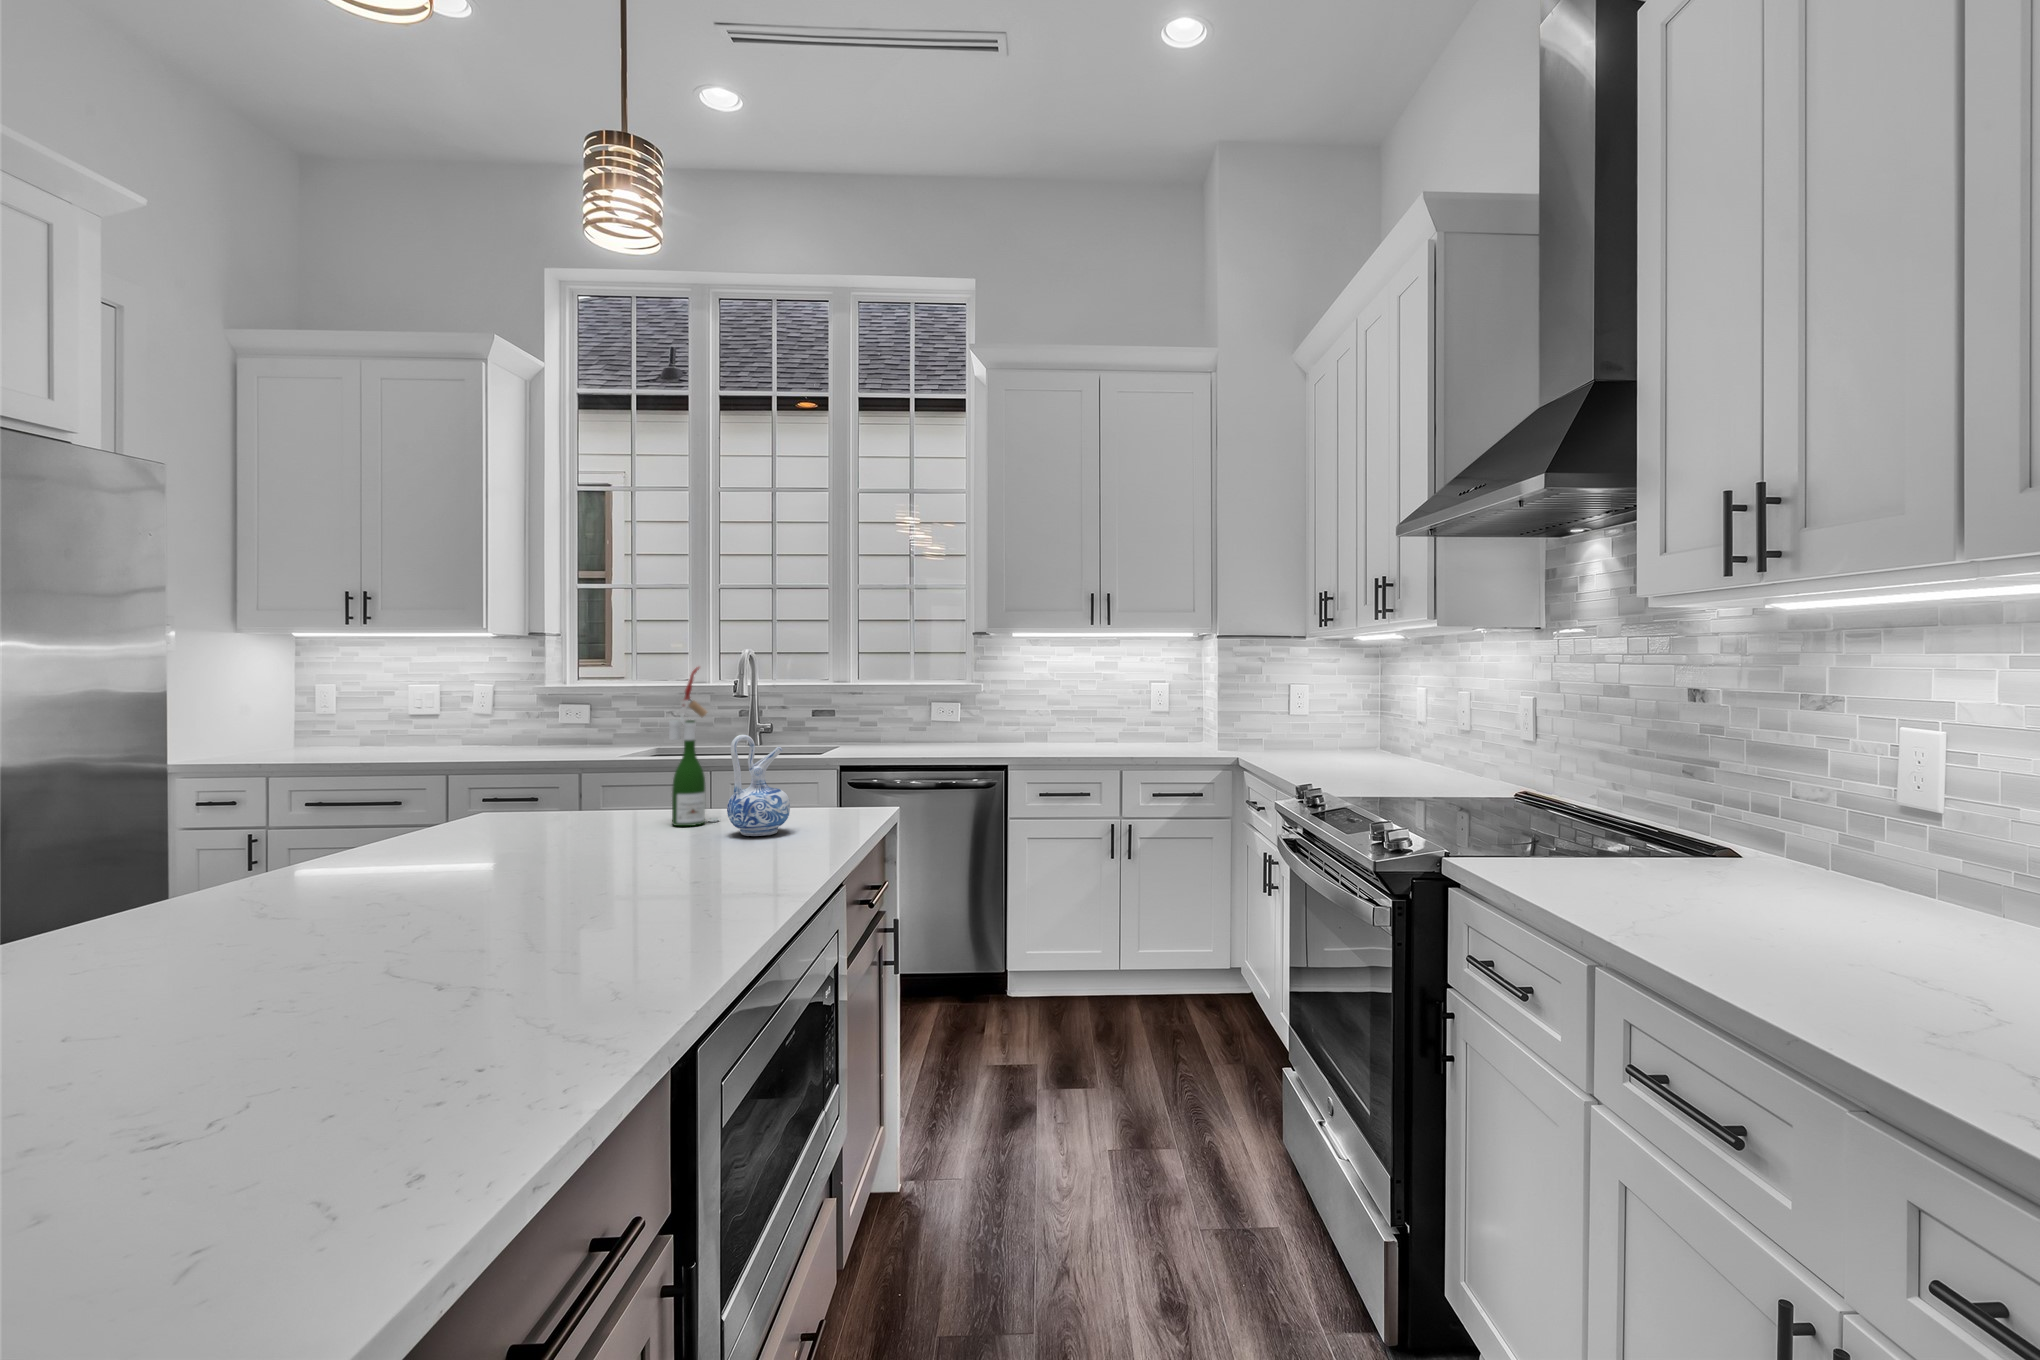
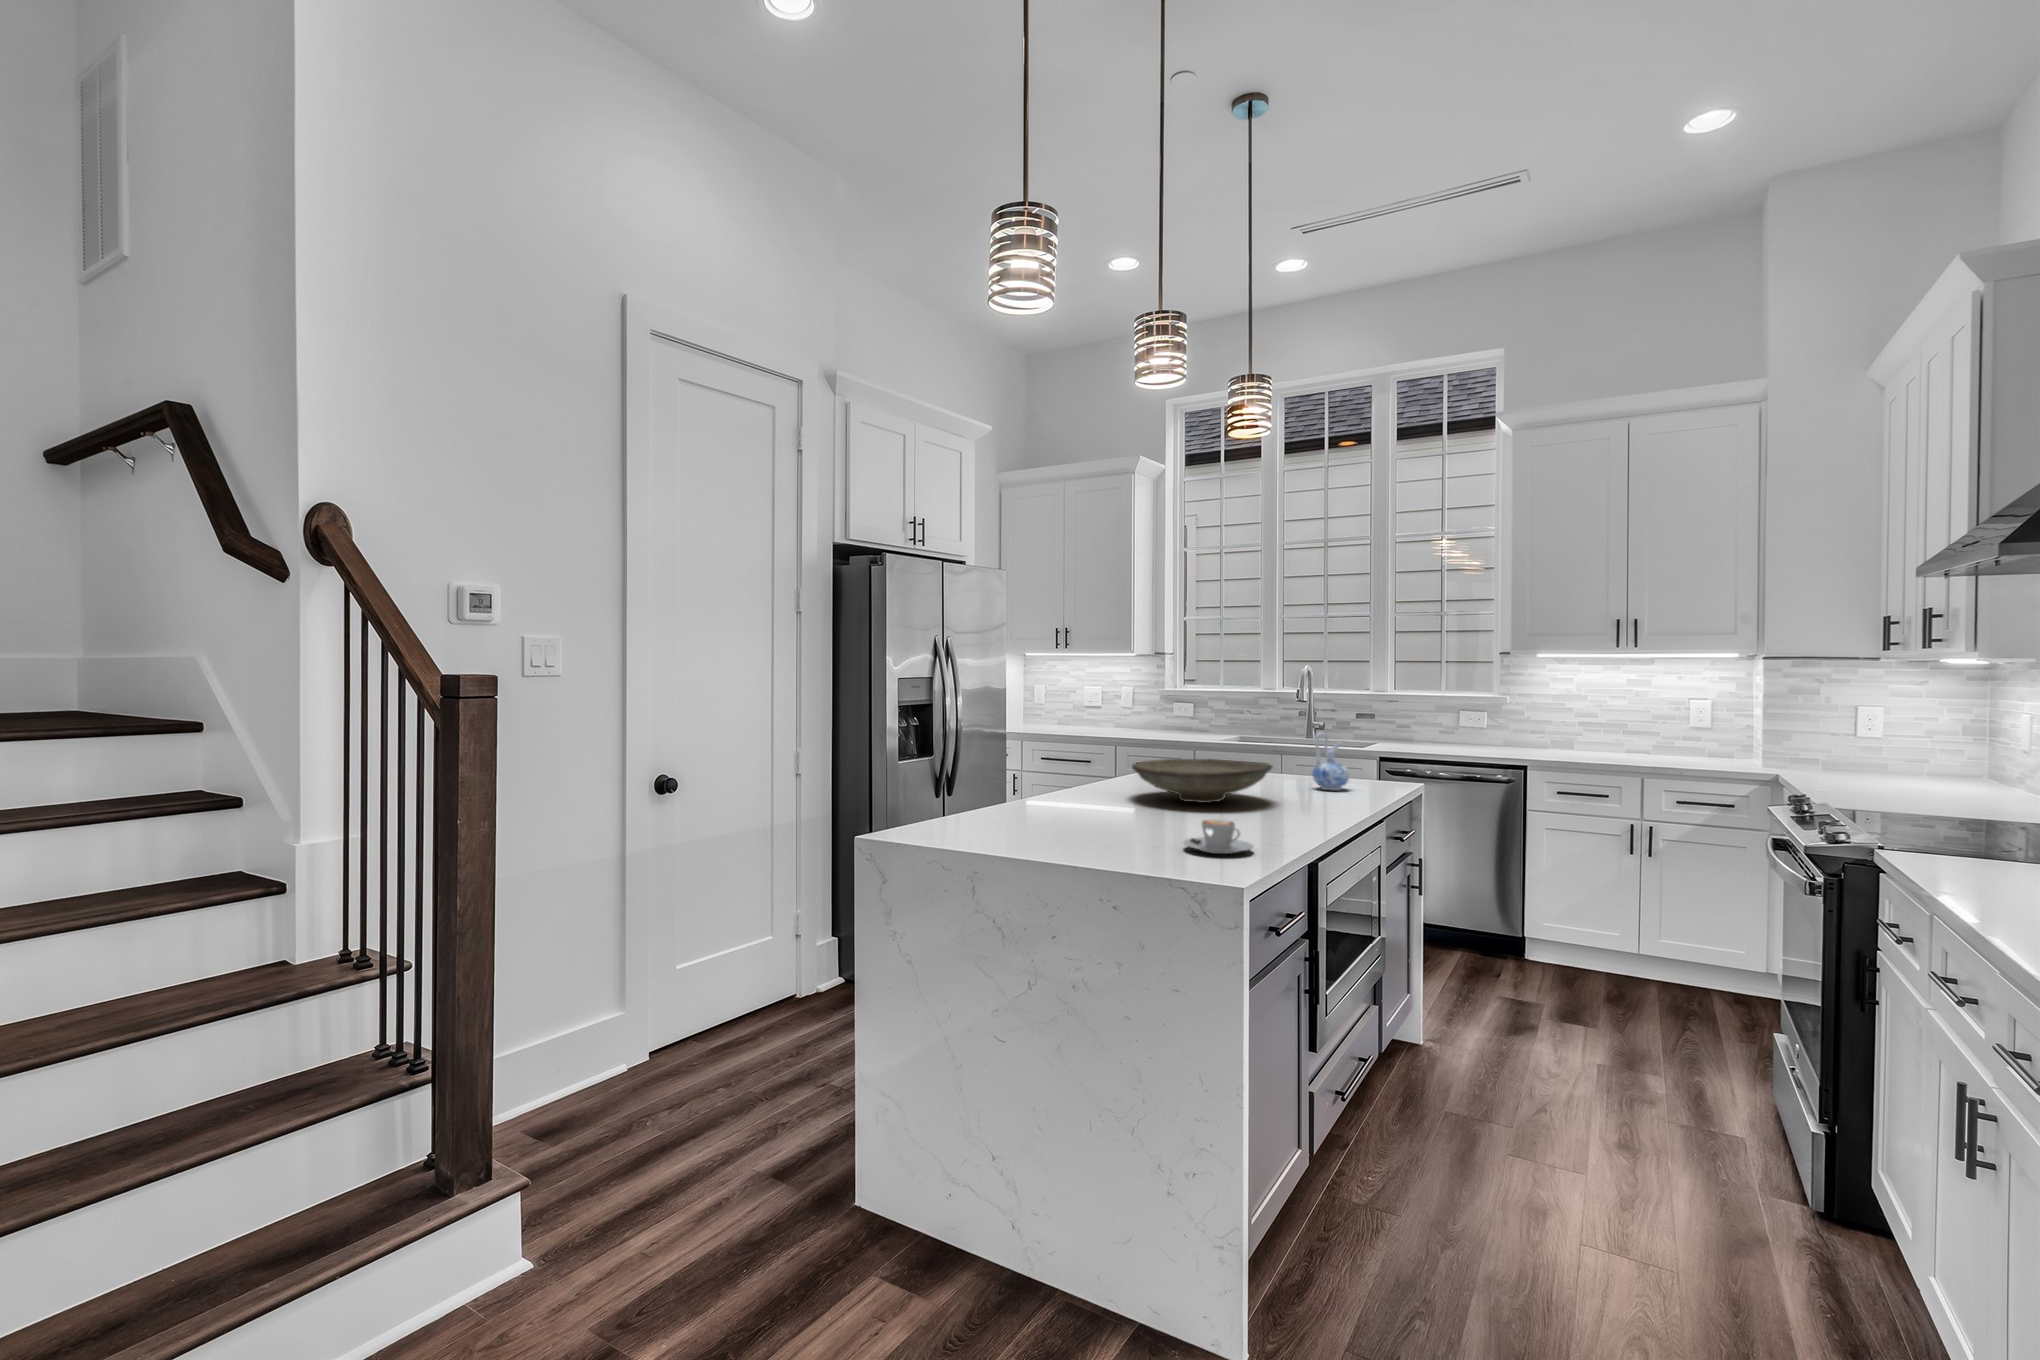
wine bottle: present [669,667,718,826] -> none [1277,691,1306,782]
decorative bowl: none [279,801,636,908] -> present [1132,759,1272,803]
coffee cup: none [202,1026,480,1178] -> present [1184,820,1253,854]

